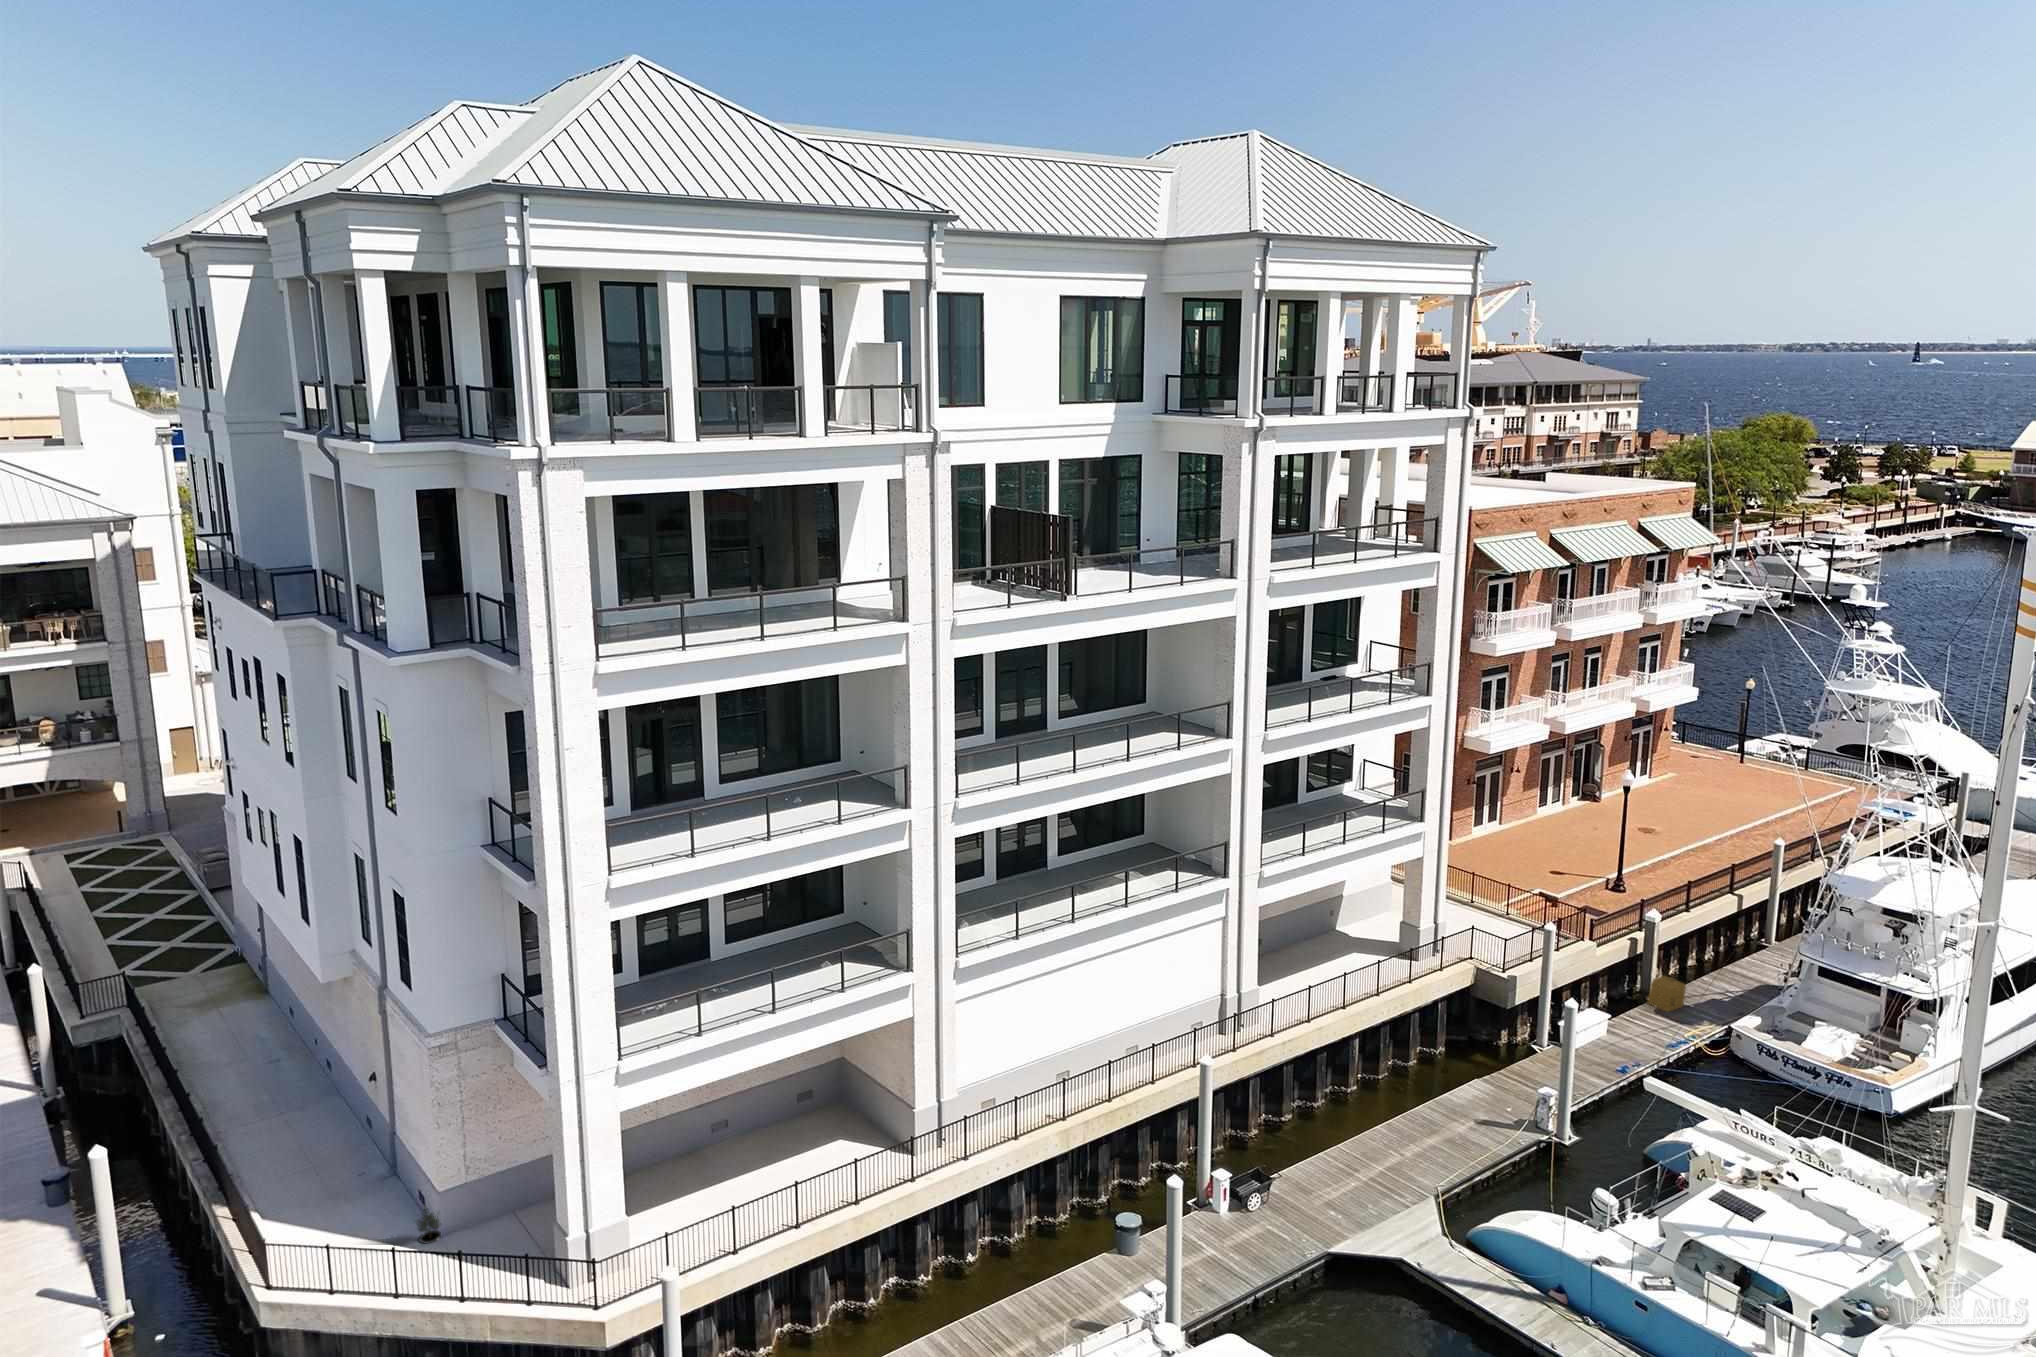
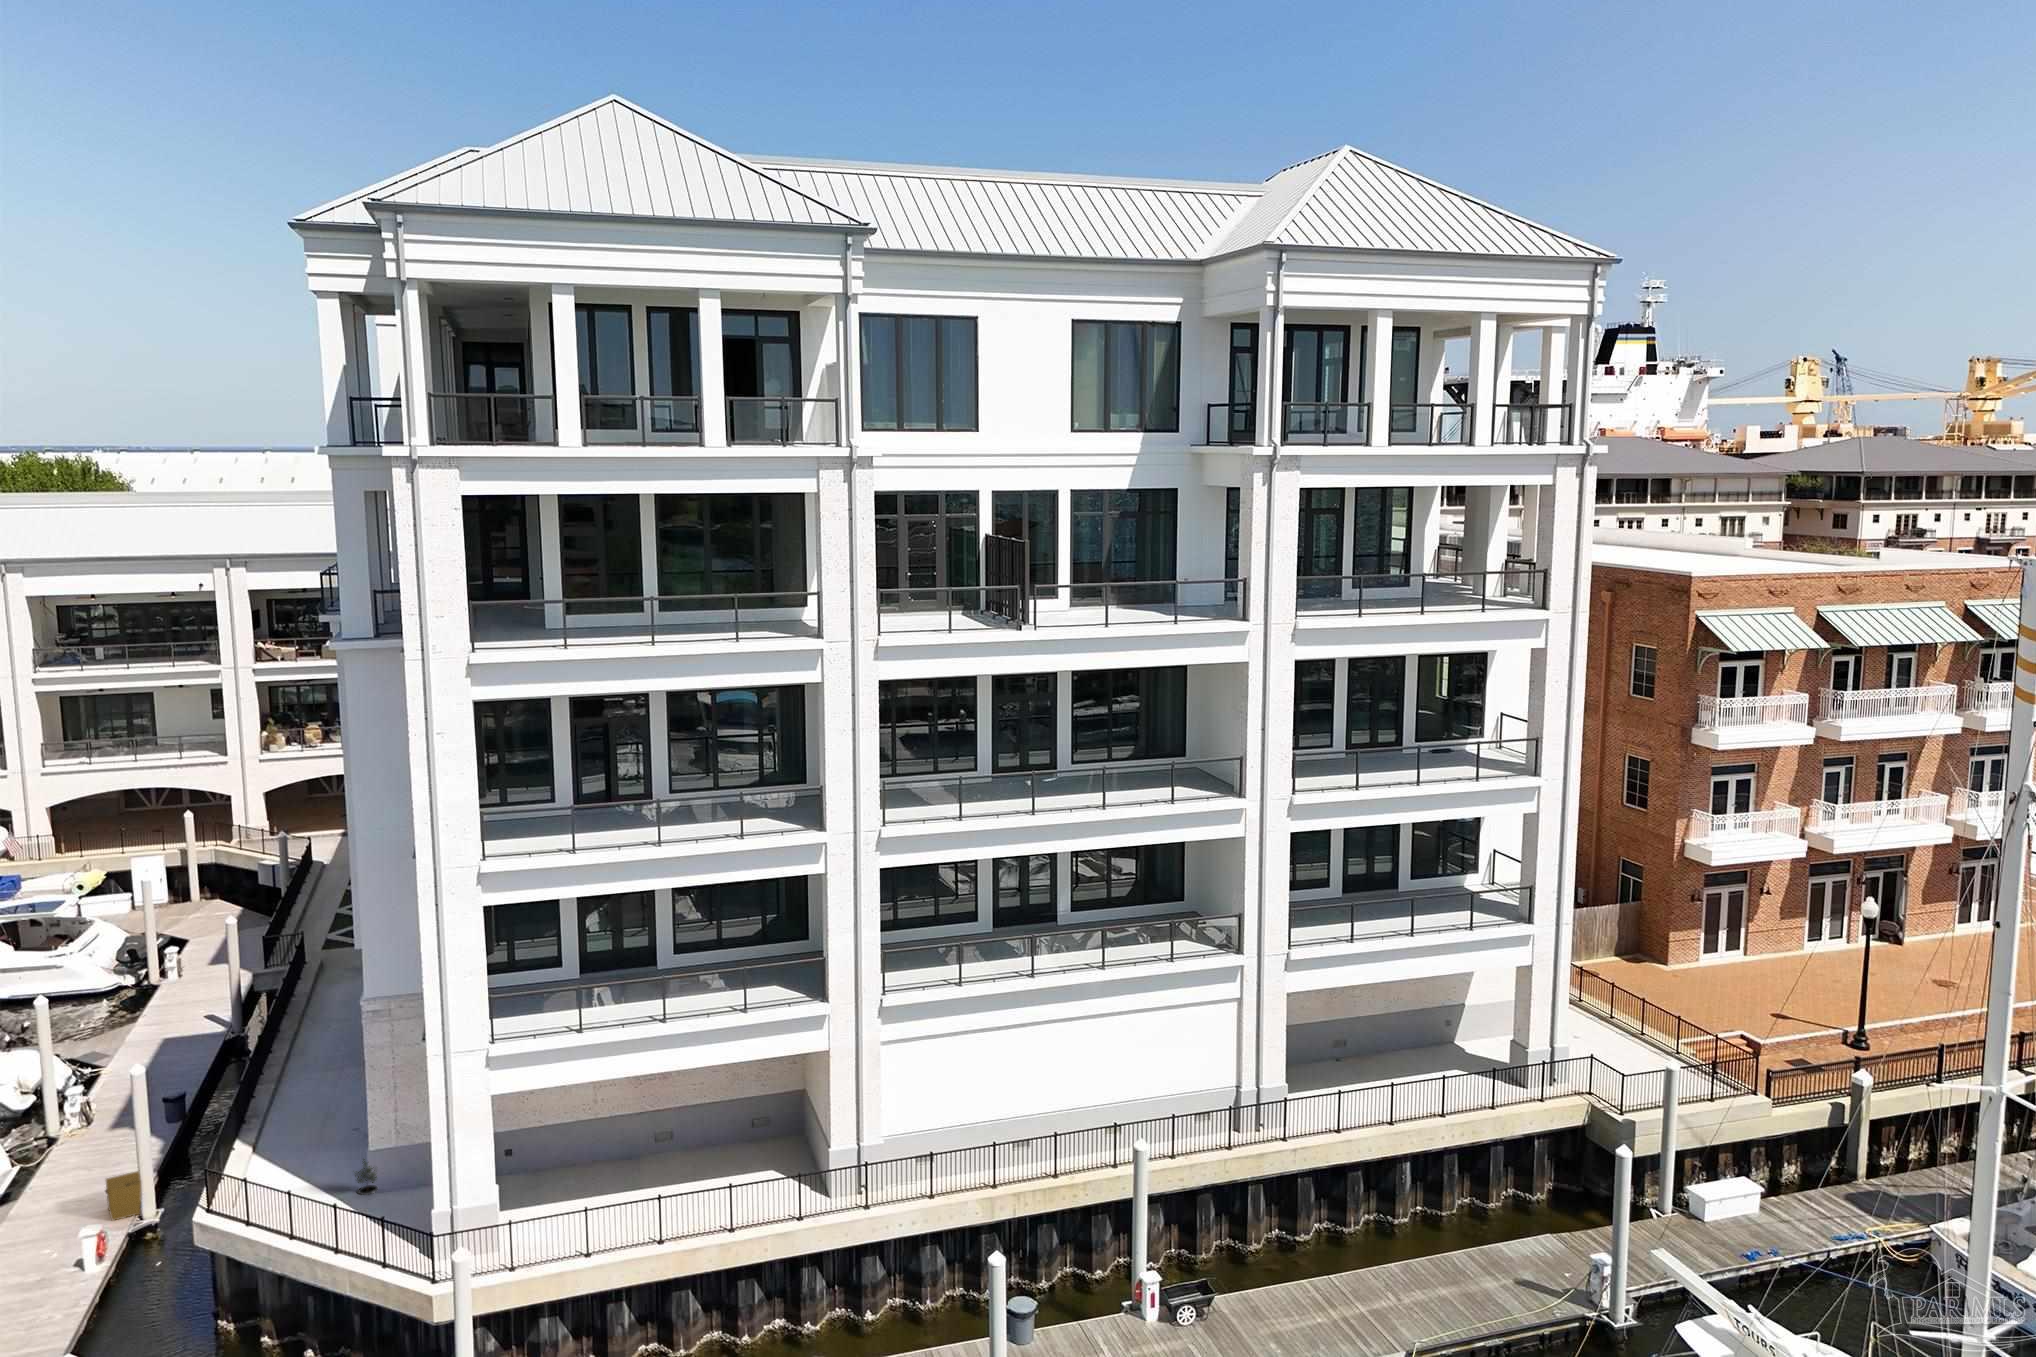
cardboard box: present [1648,976,1686,1012] -> present [106,1171,141,1221]

